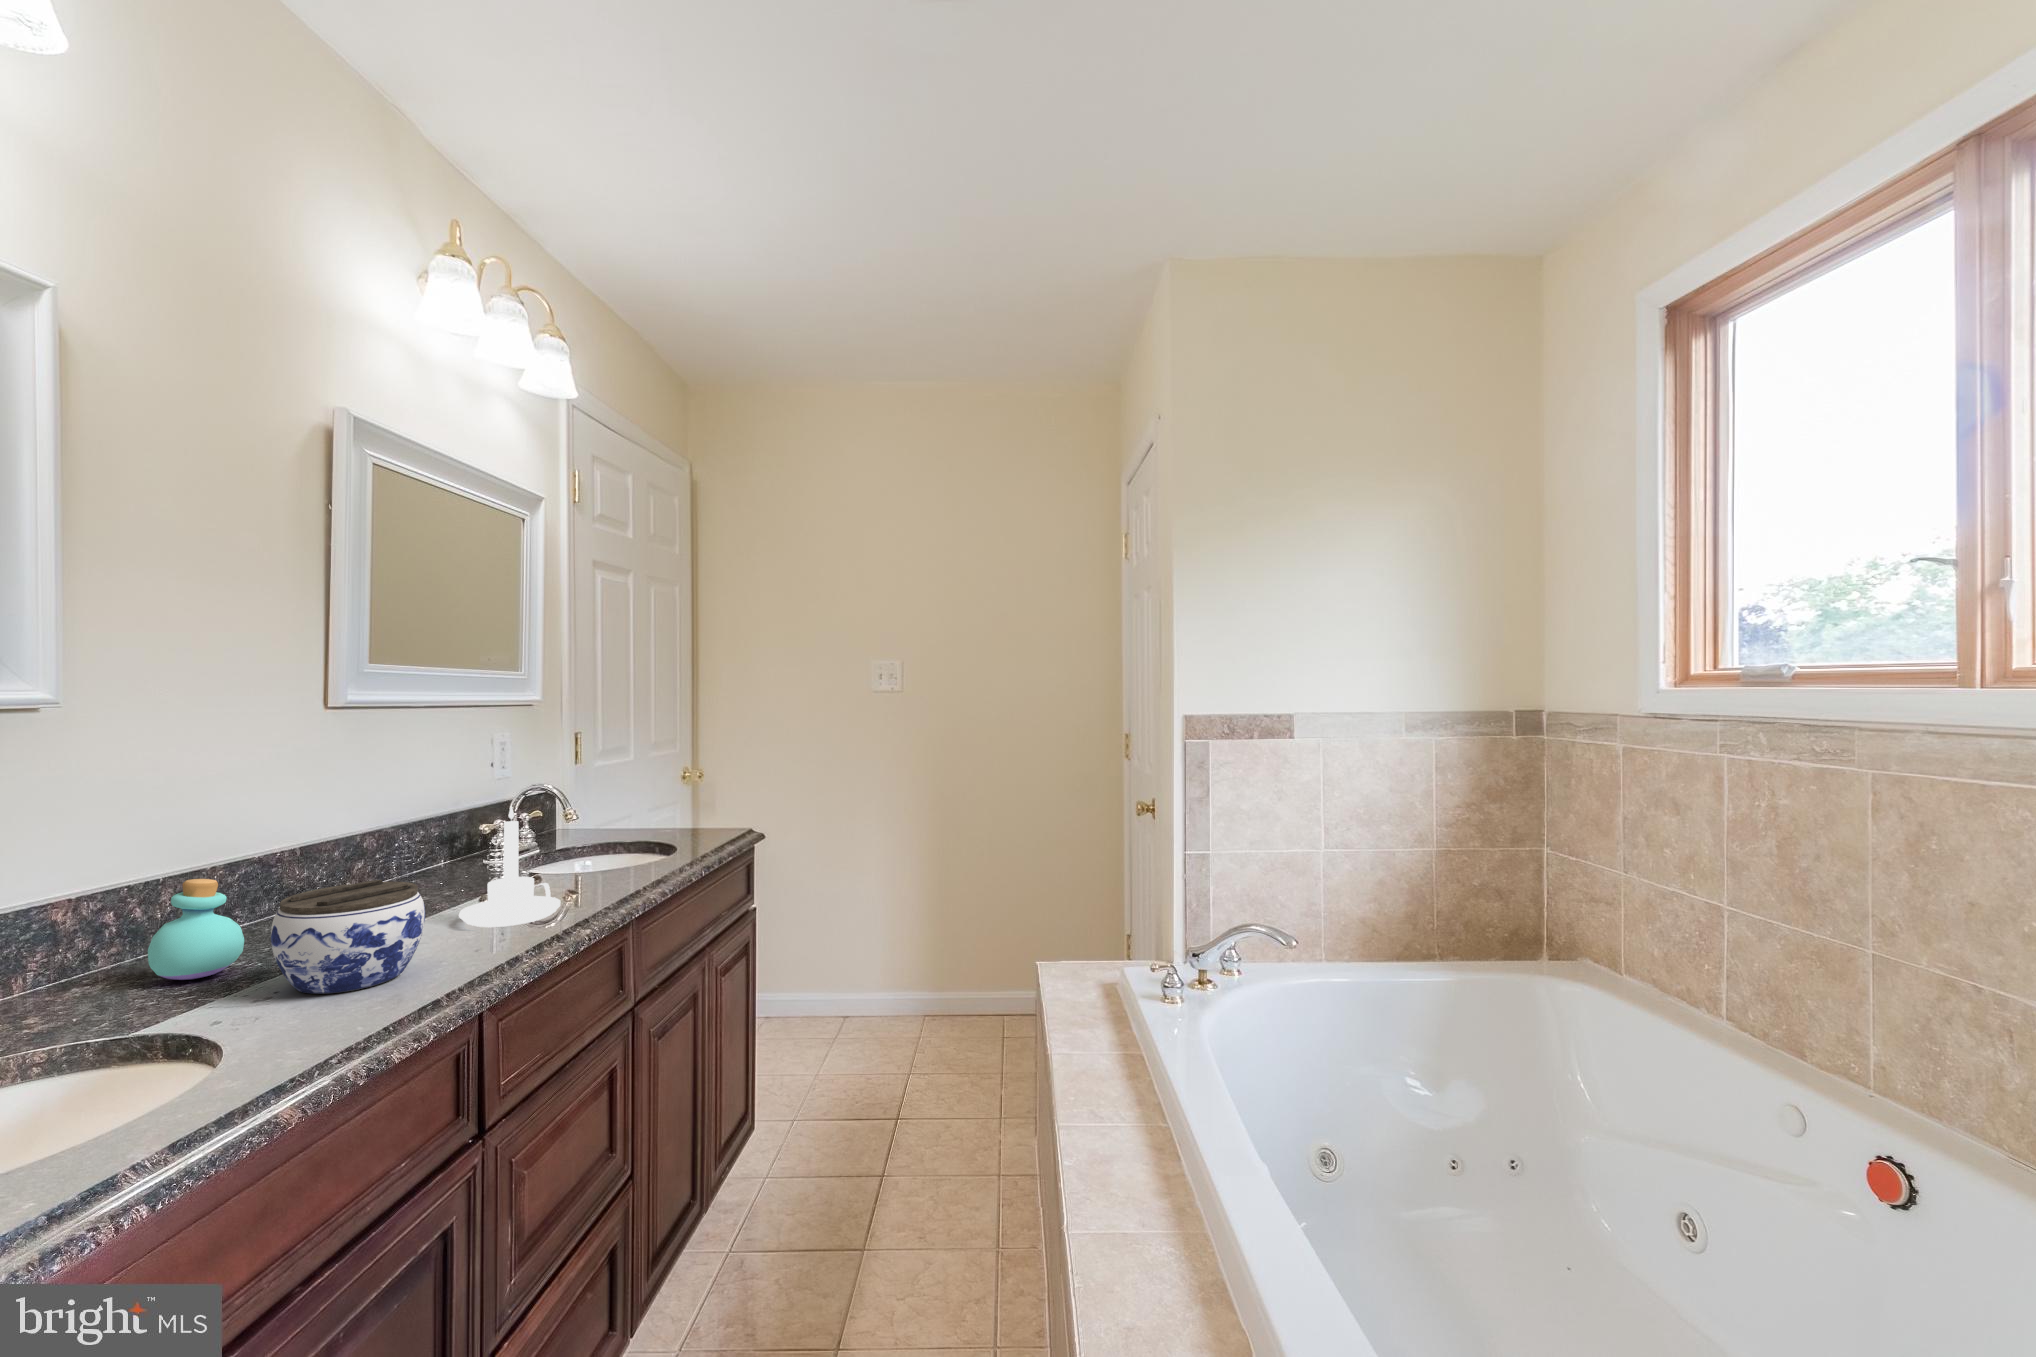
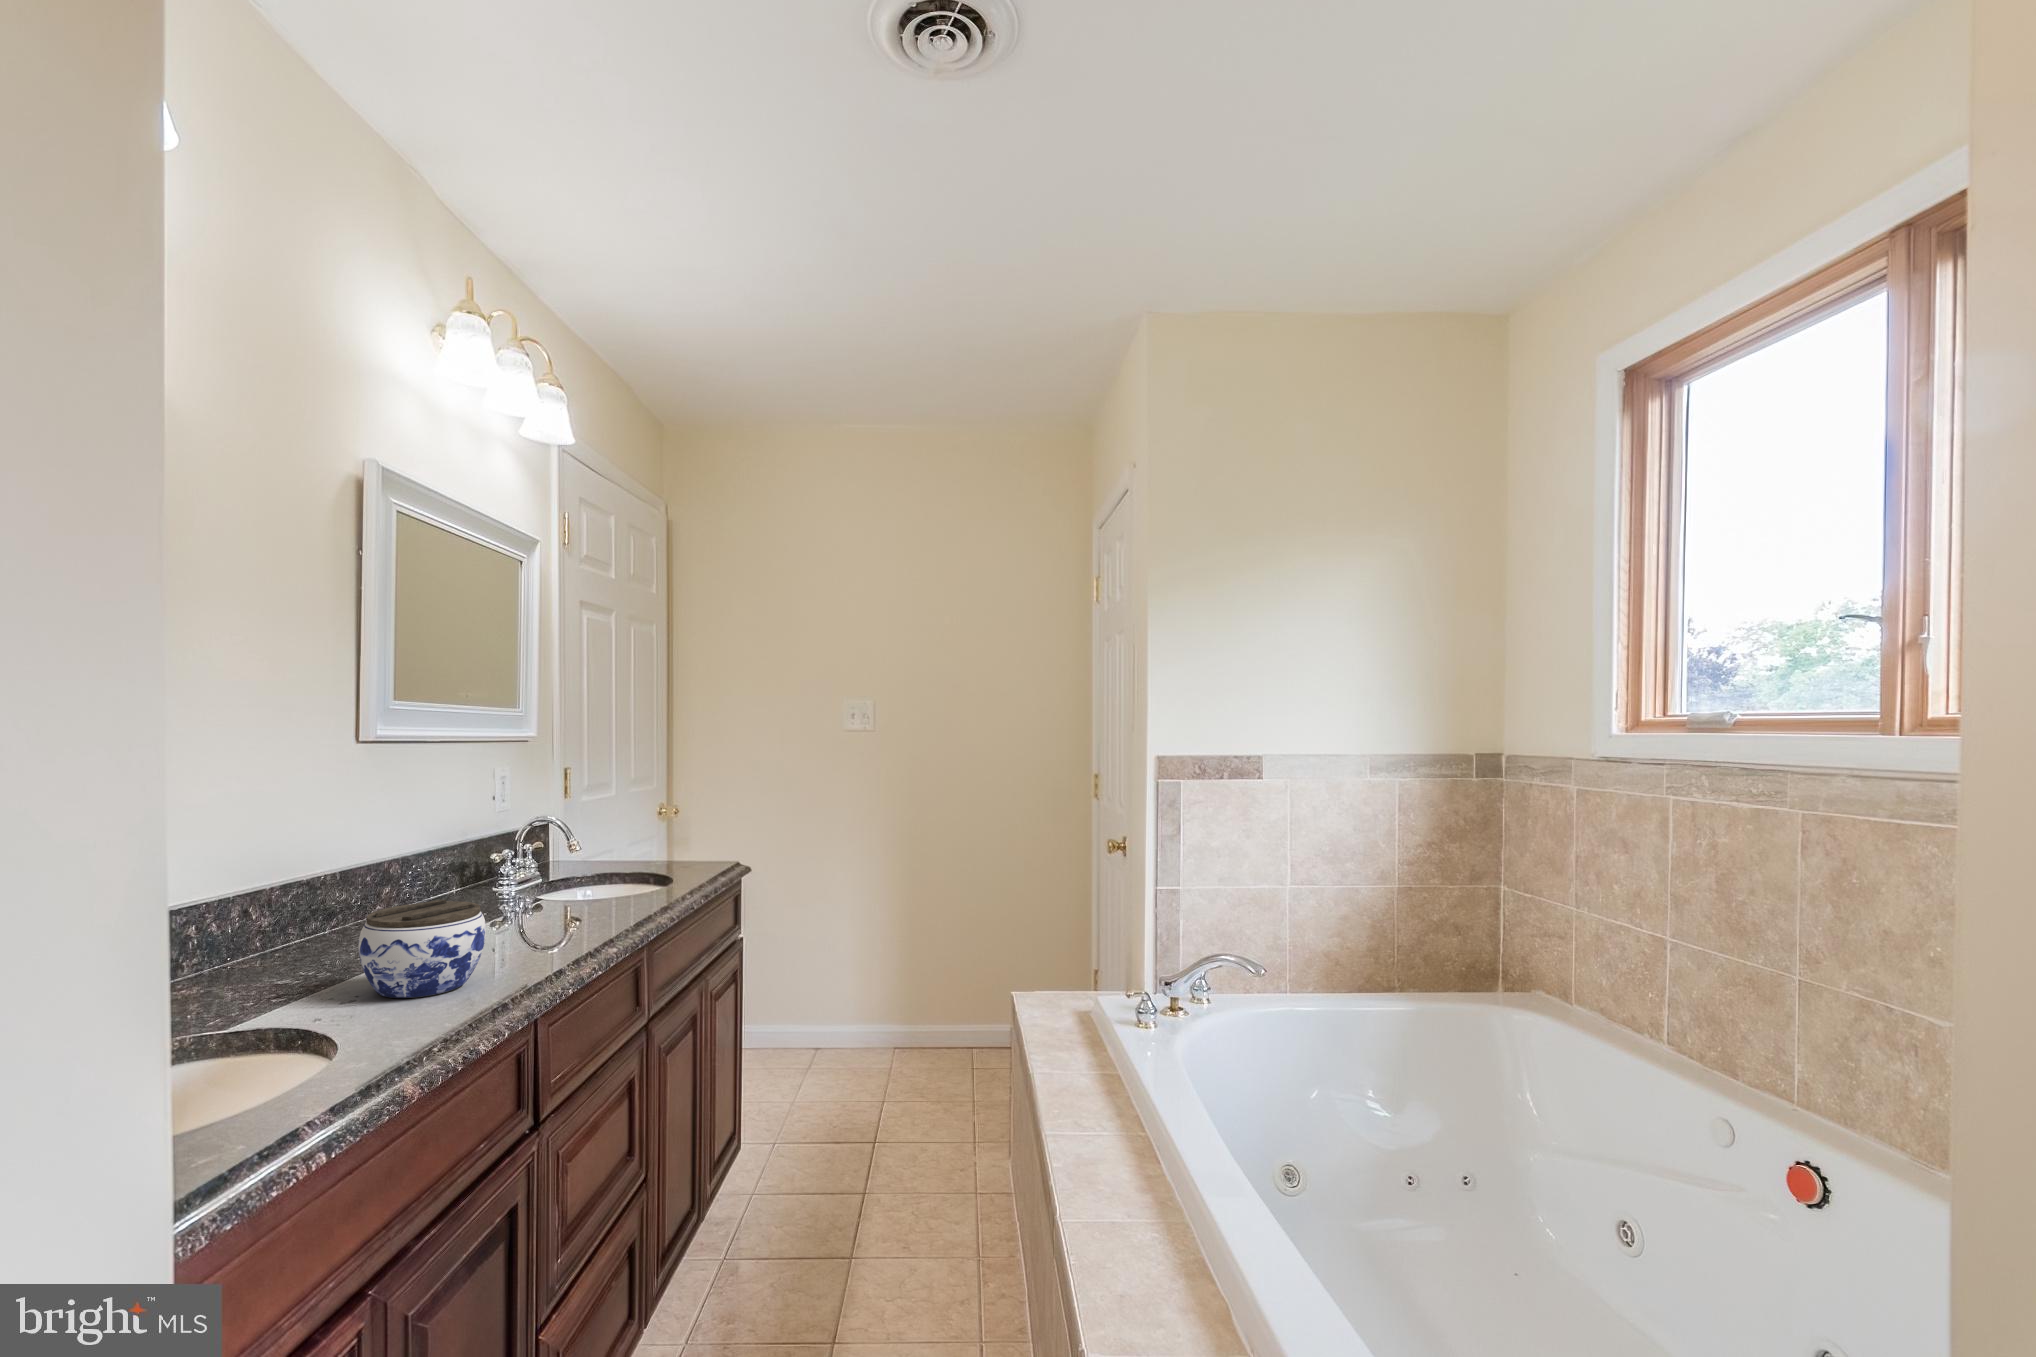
candle holder: present [459,805,560,927] -> none [495,833,586,946]
perfume bottle: present [148,879,244,980] -> none [242,897,323,987]

